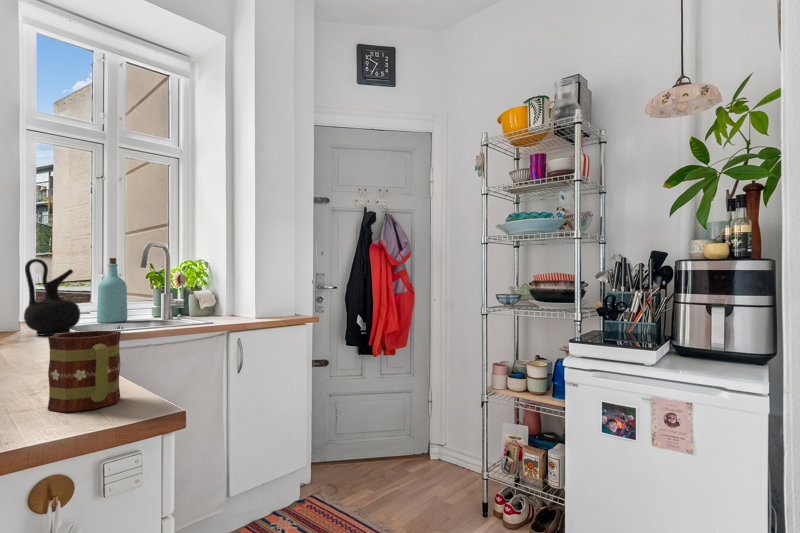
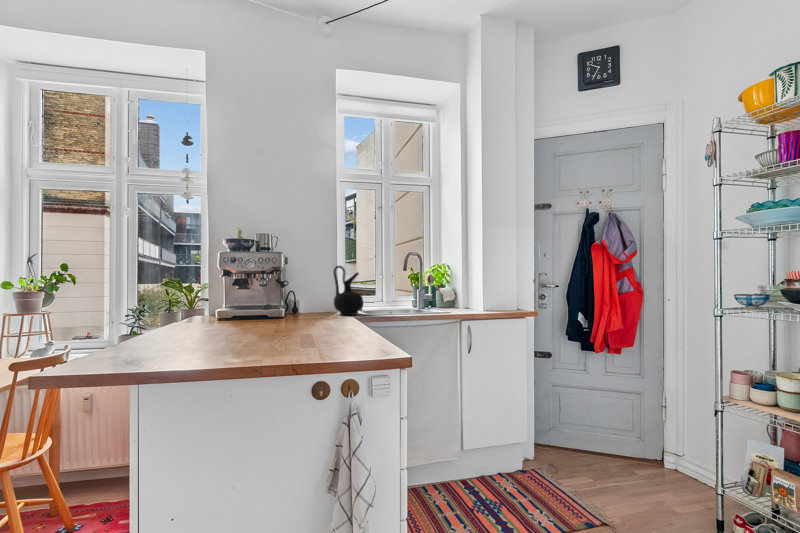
bottle: present [97,258,127,323] -> none [377,264,395,309]
mug: present [48,330,121,412] -> none [321,310,359,356]

